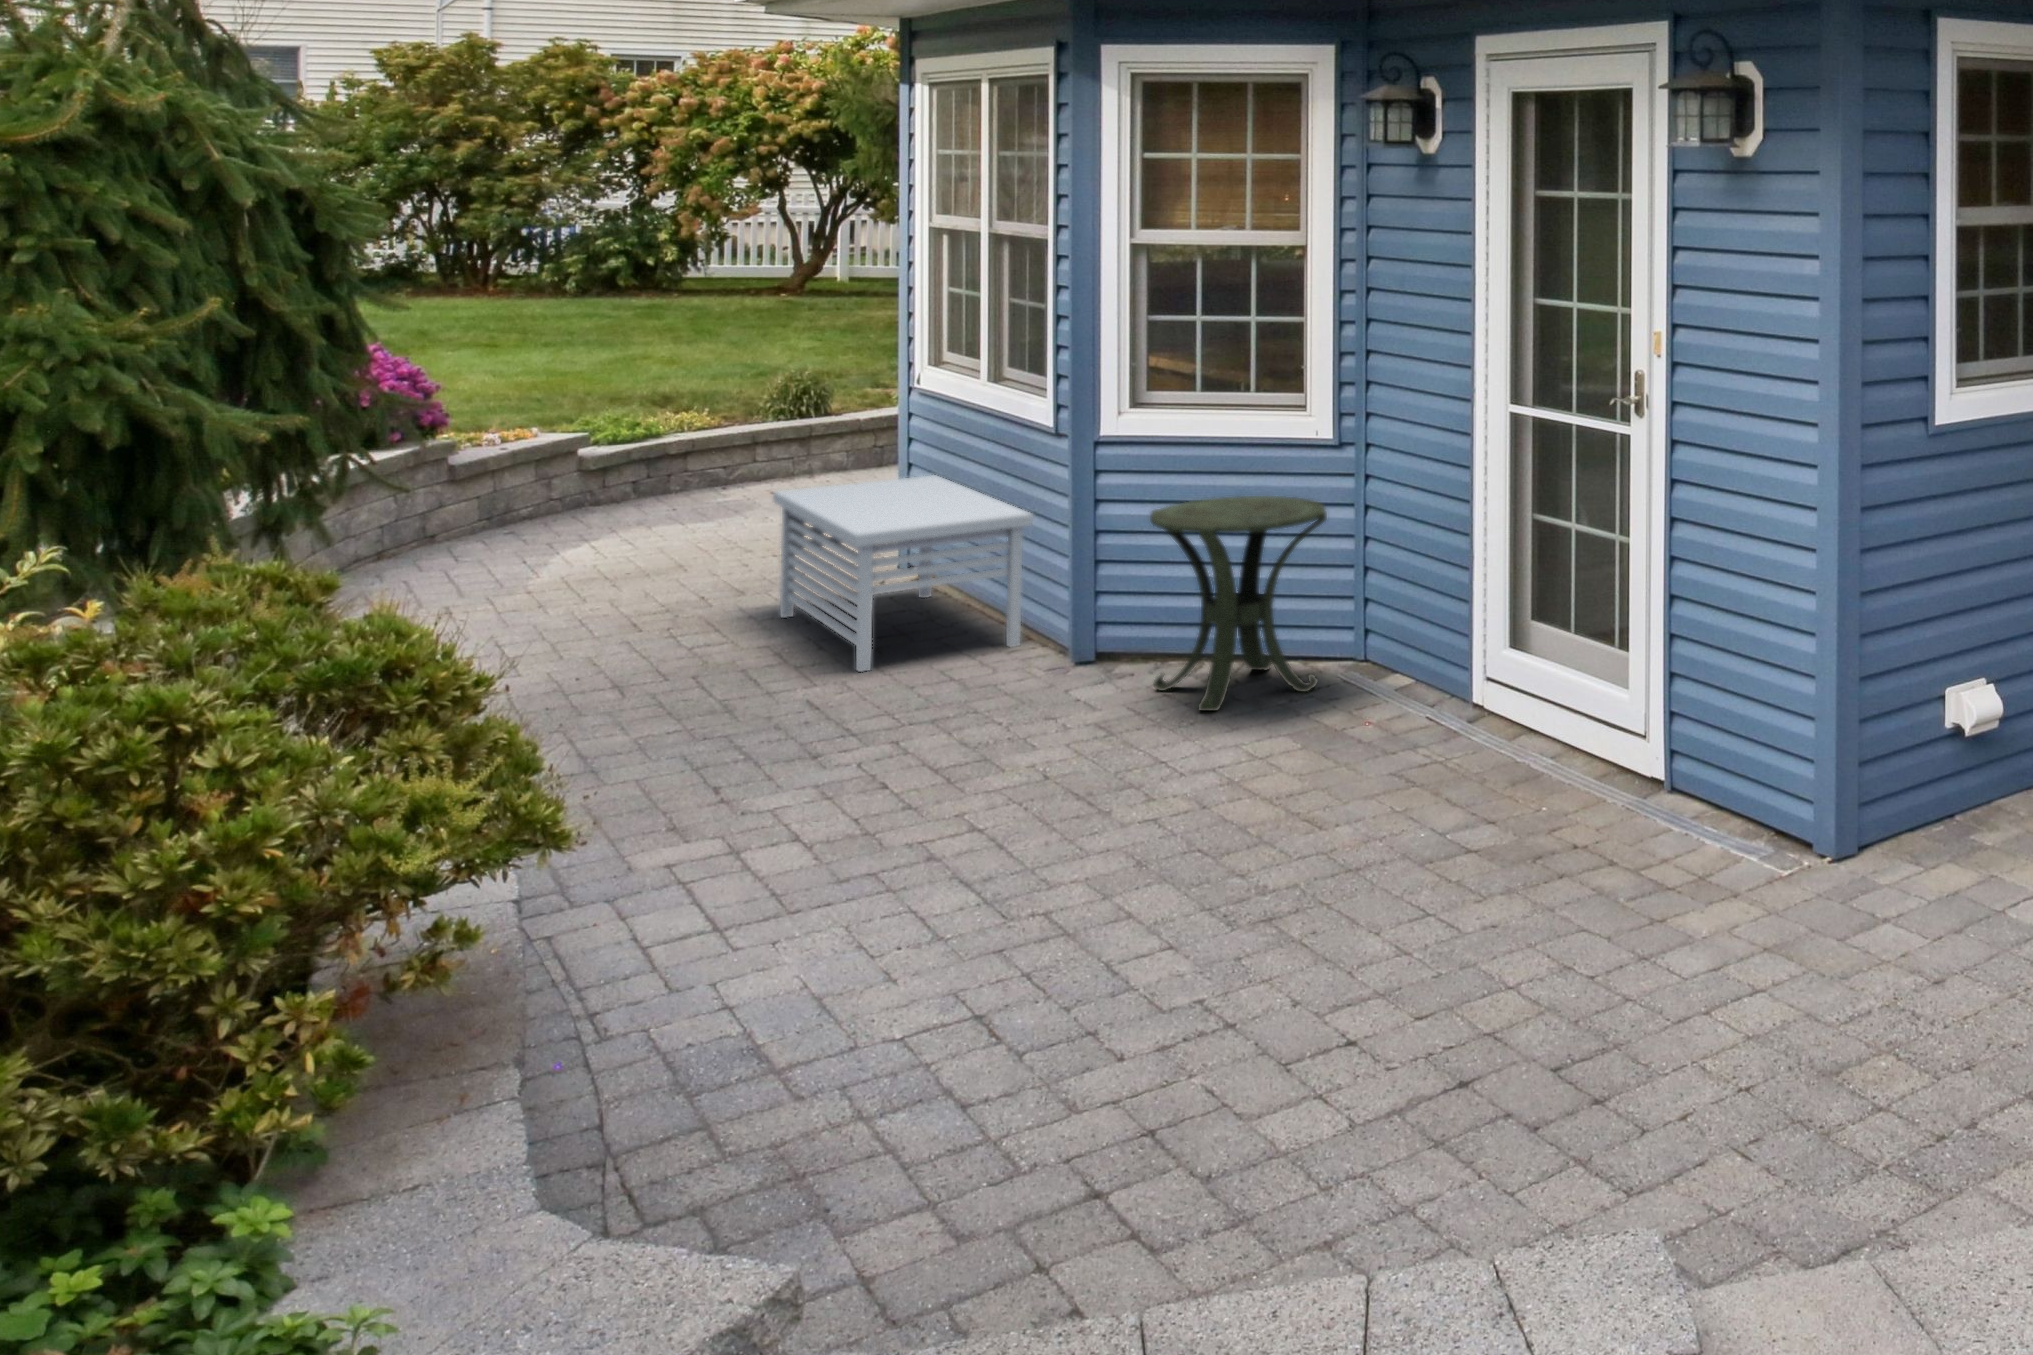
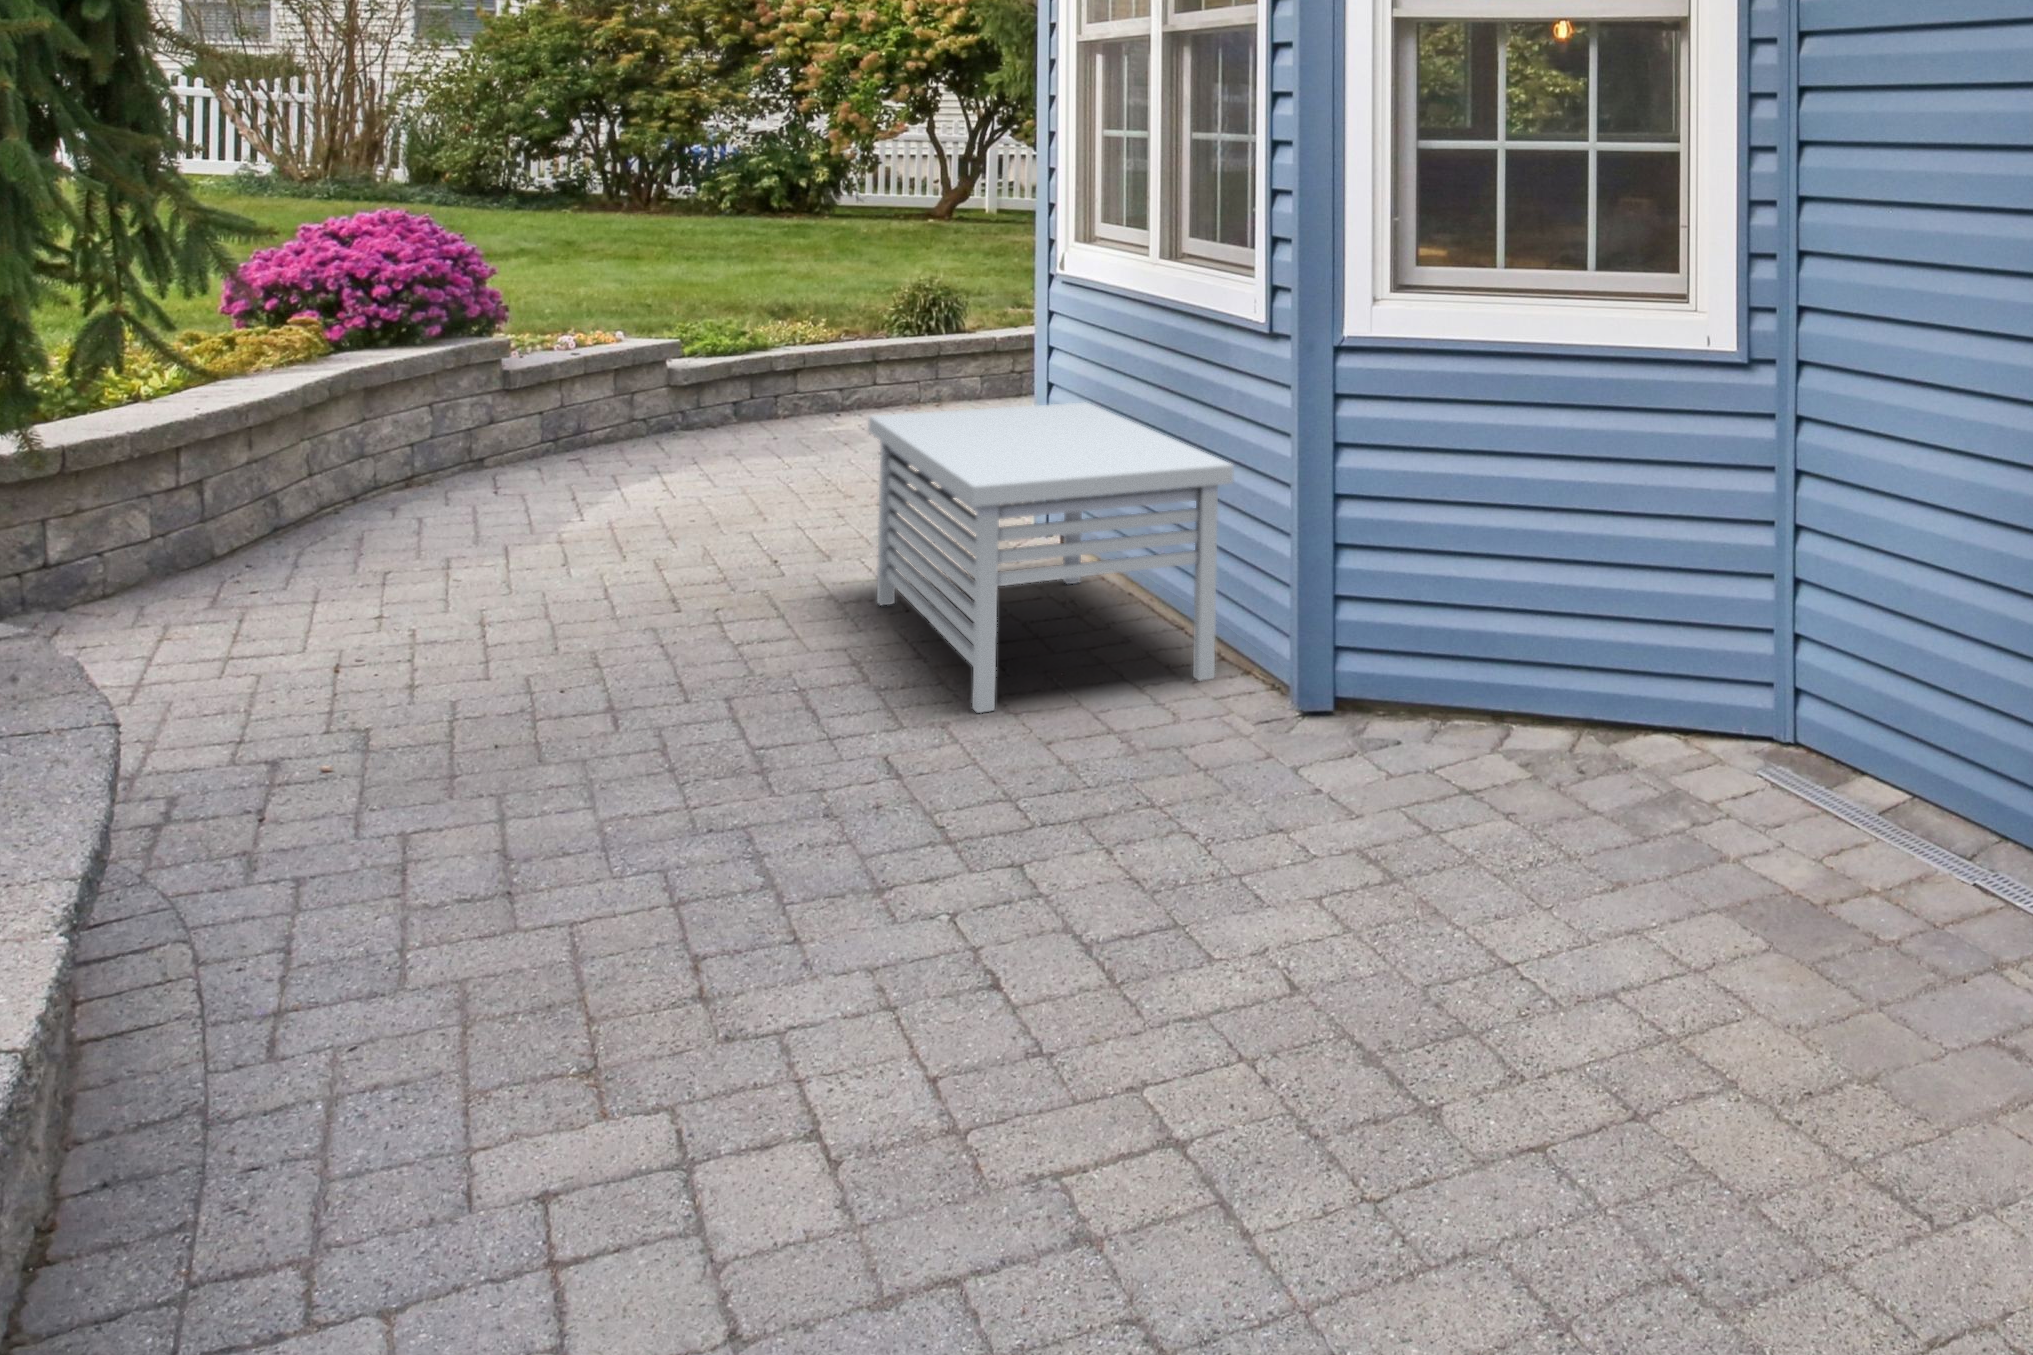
side table: present [1150,496,1327,711] -> none [1446,449,1758,855]

